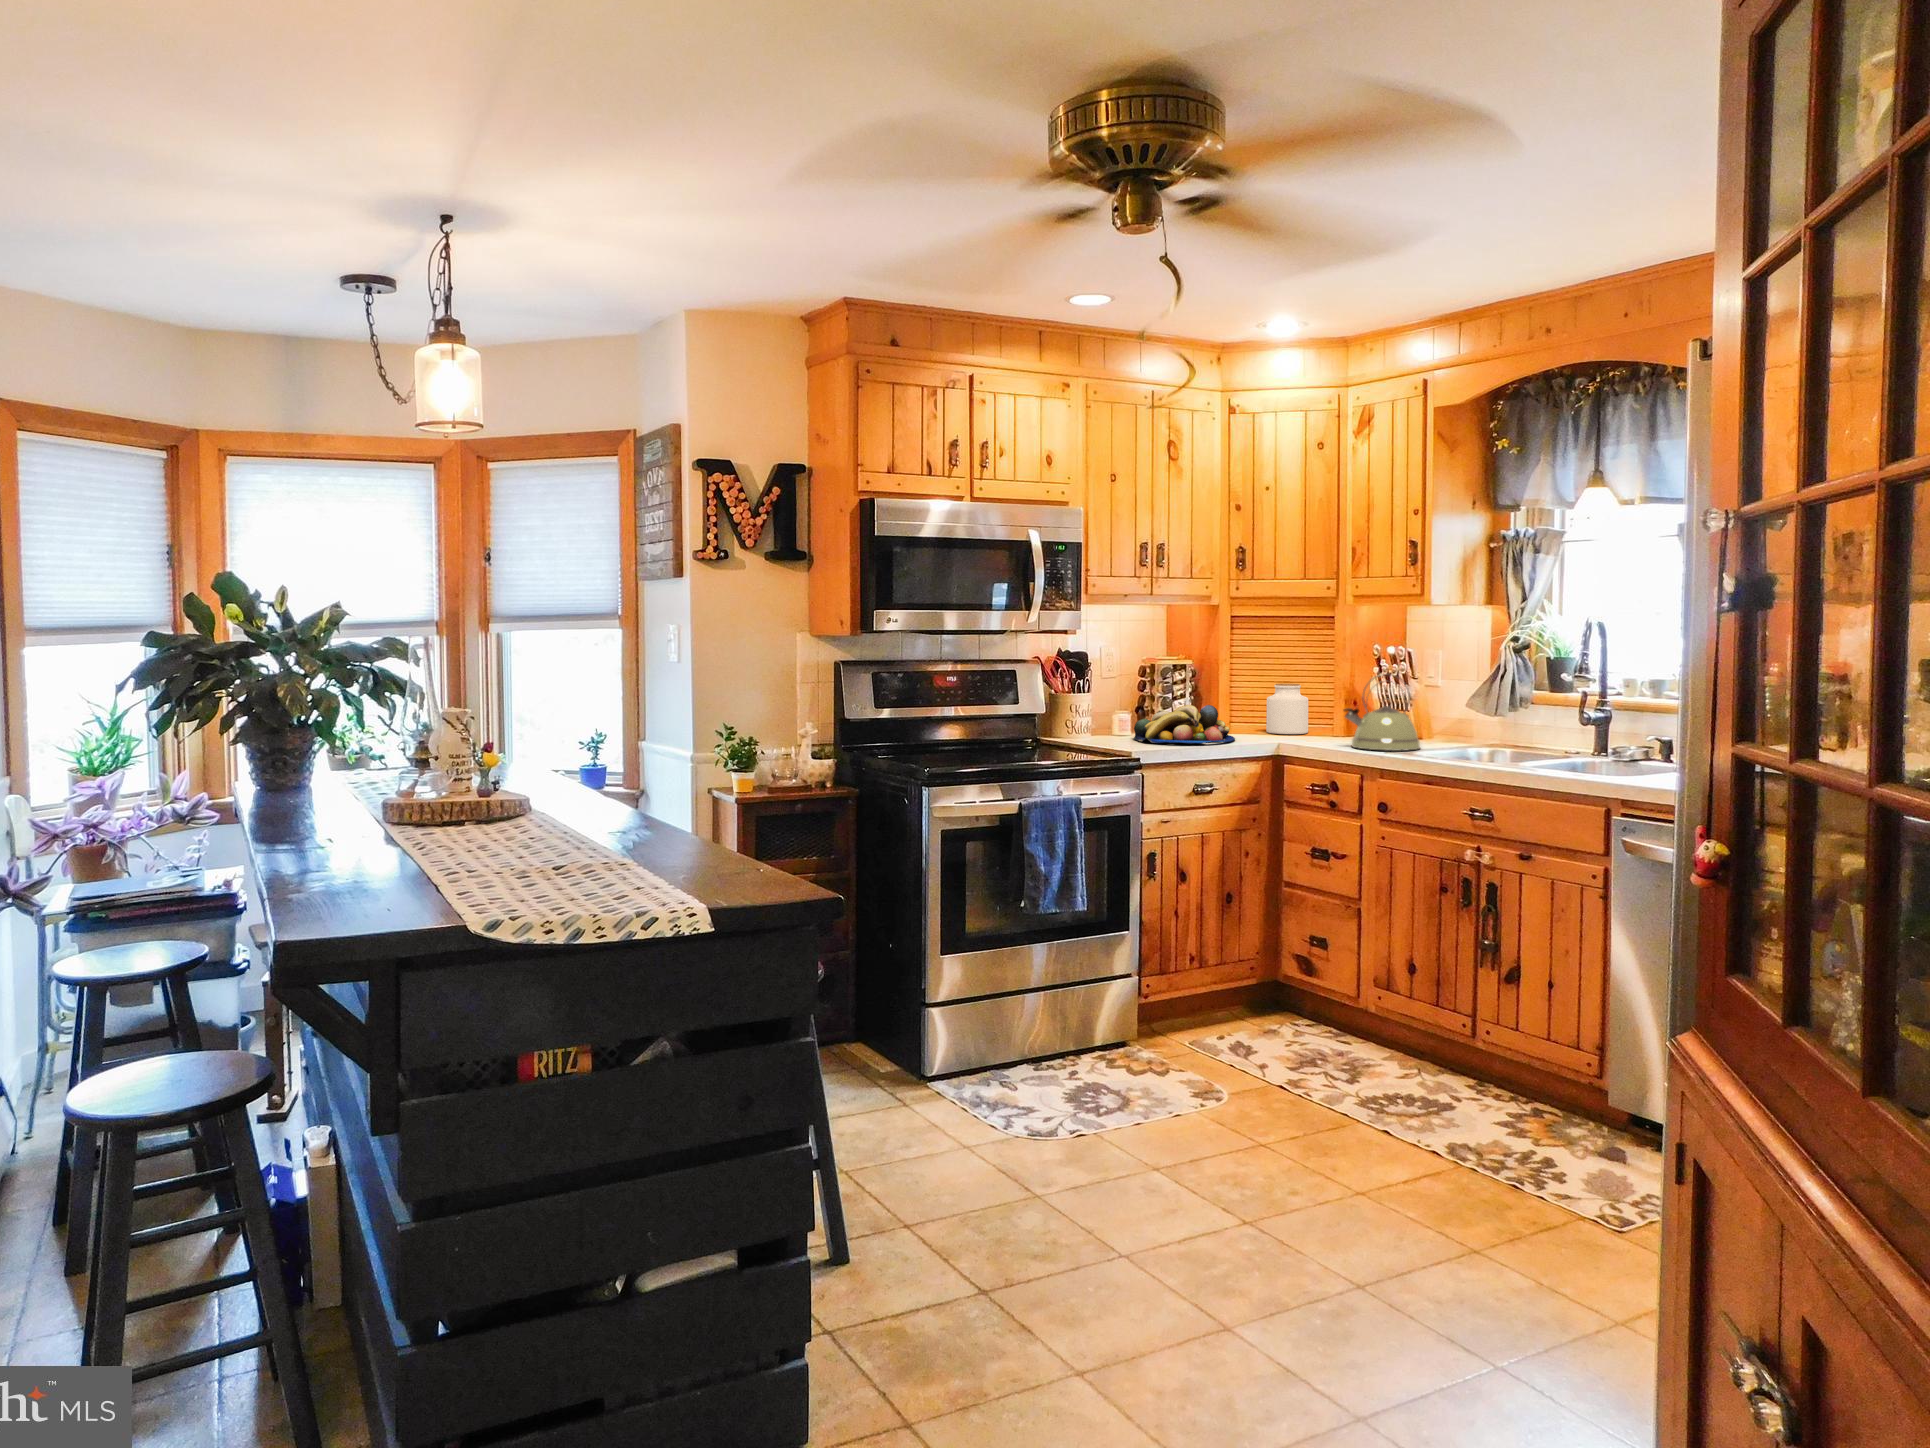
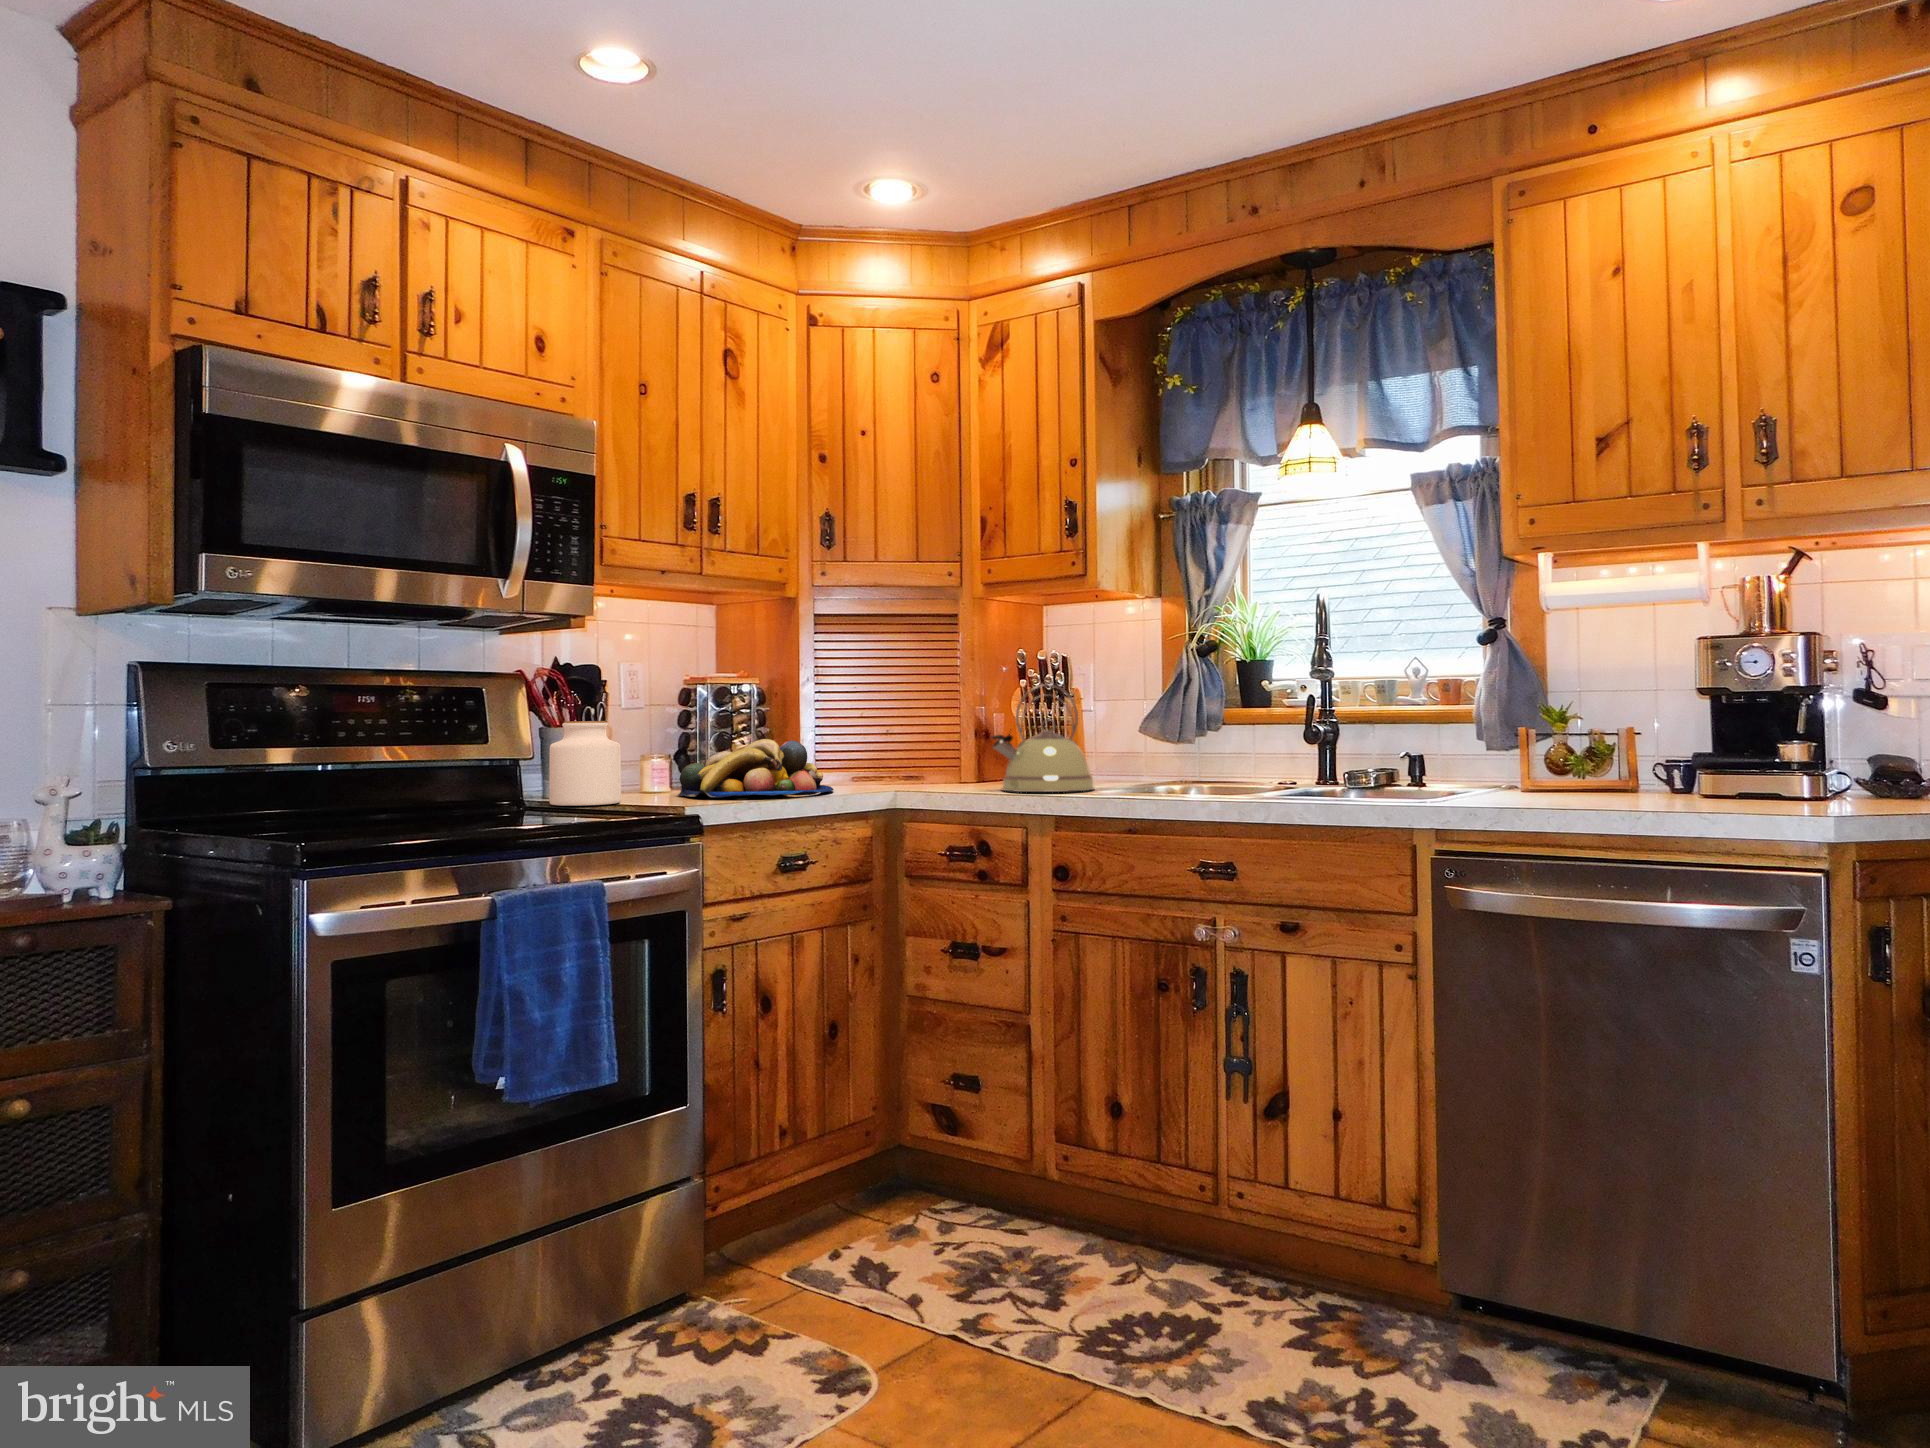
jar: present [1266,684,1308,734] -> present [549,721,621,806]

